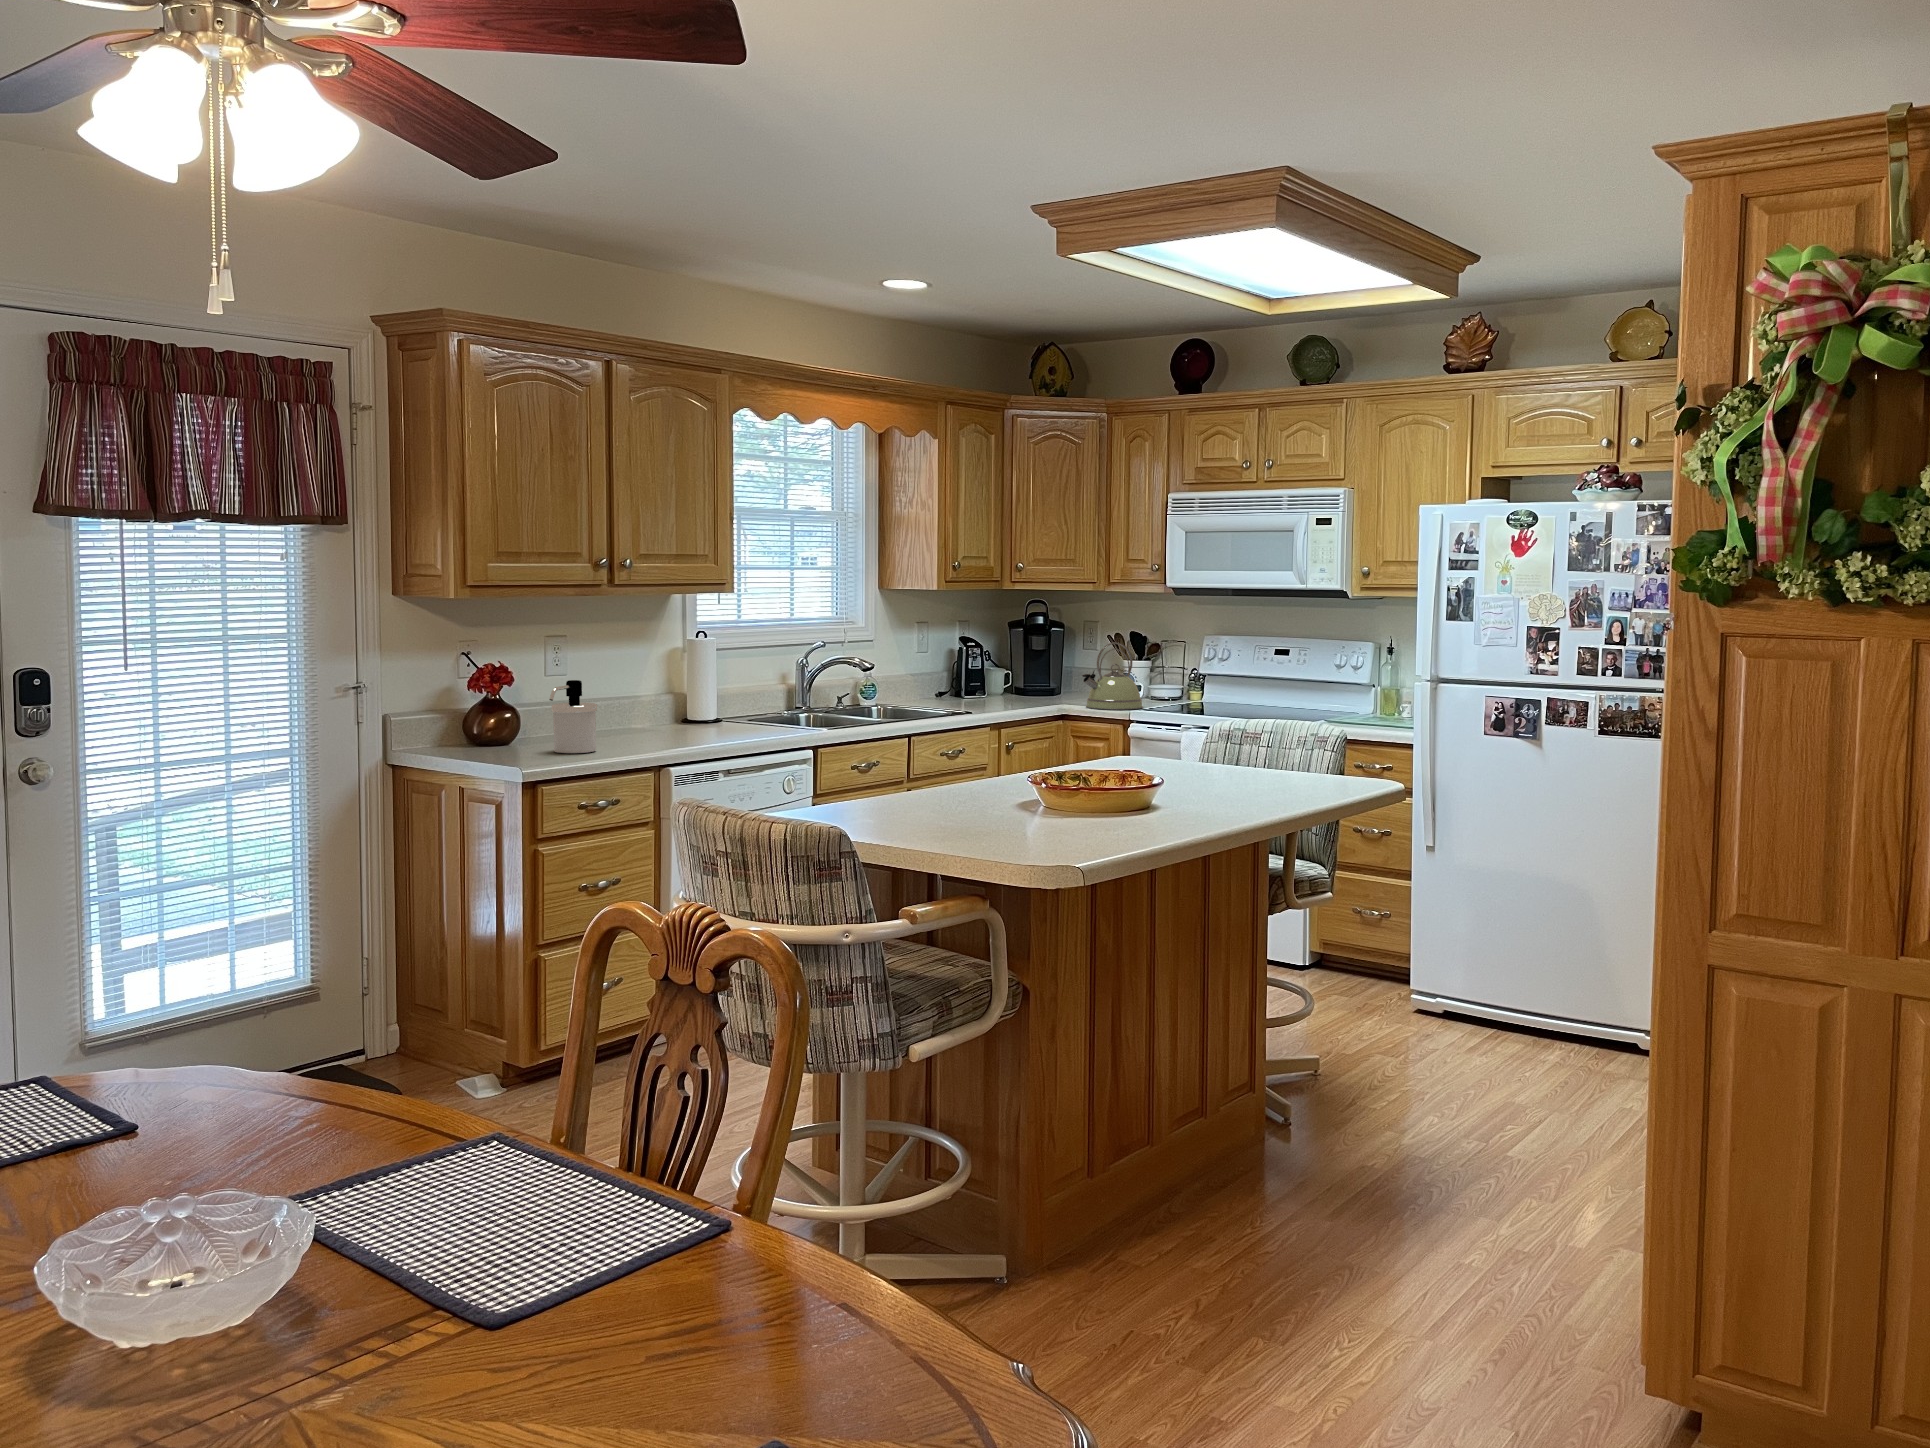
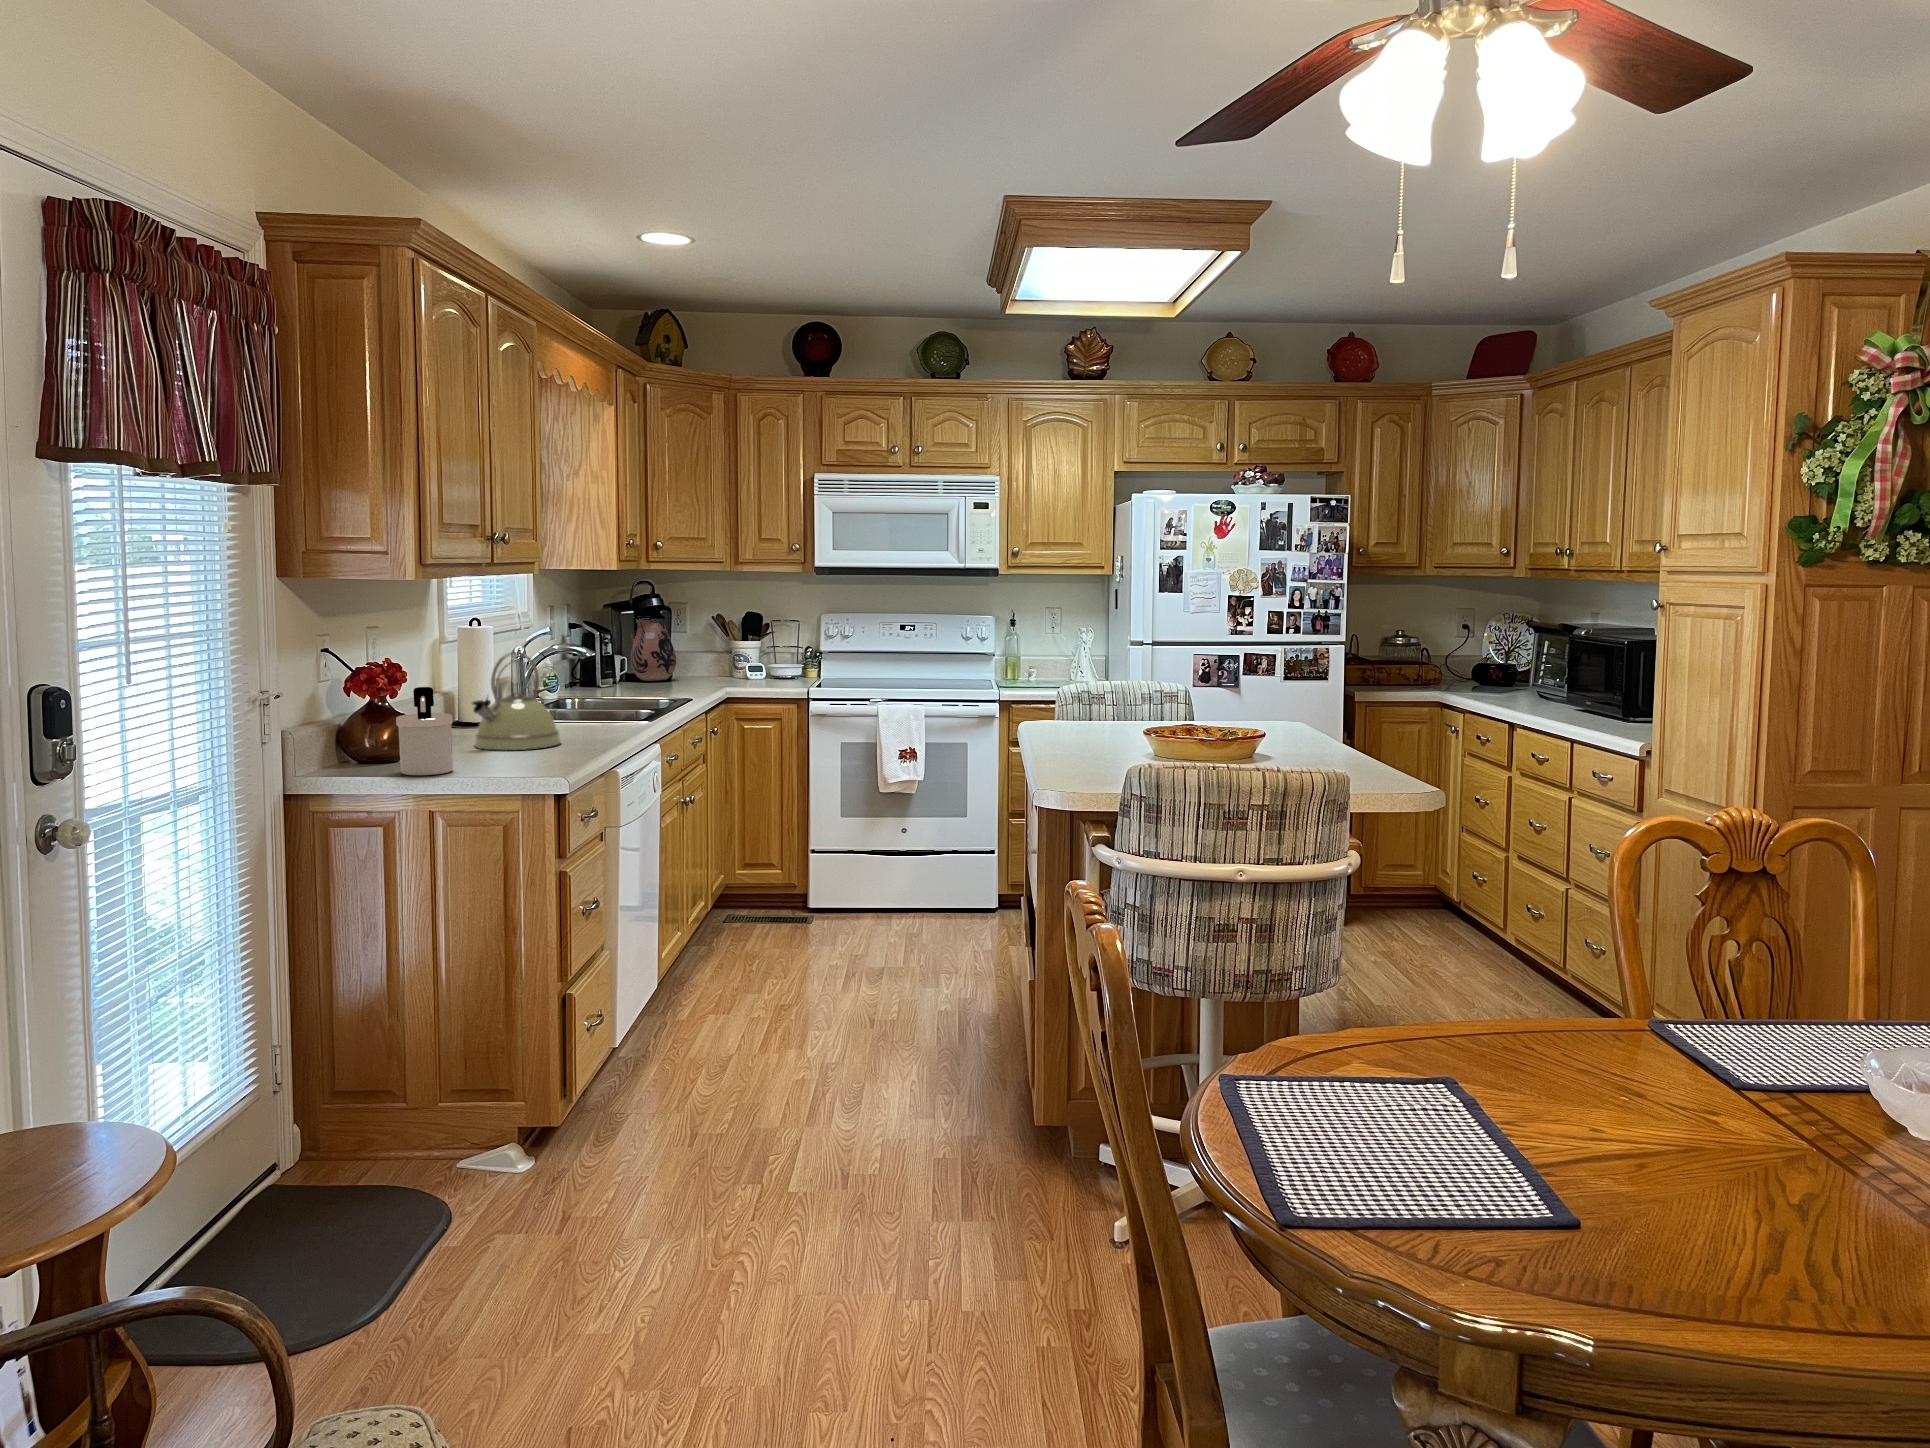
ceramic pitcher: none [987,637,1031,700] -> present [631,618,676,681]
kettle: present [1082,642,1143,710] -> present [472,652,561,750]

